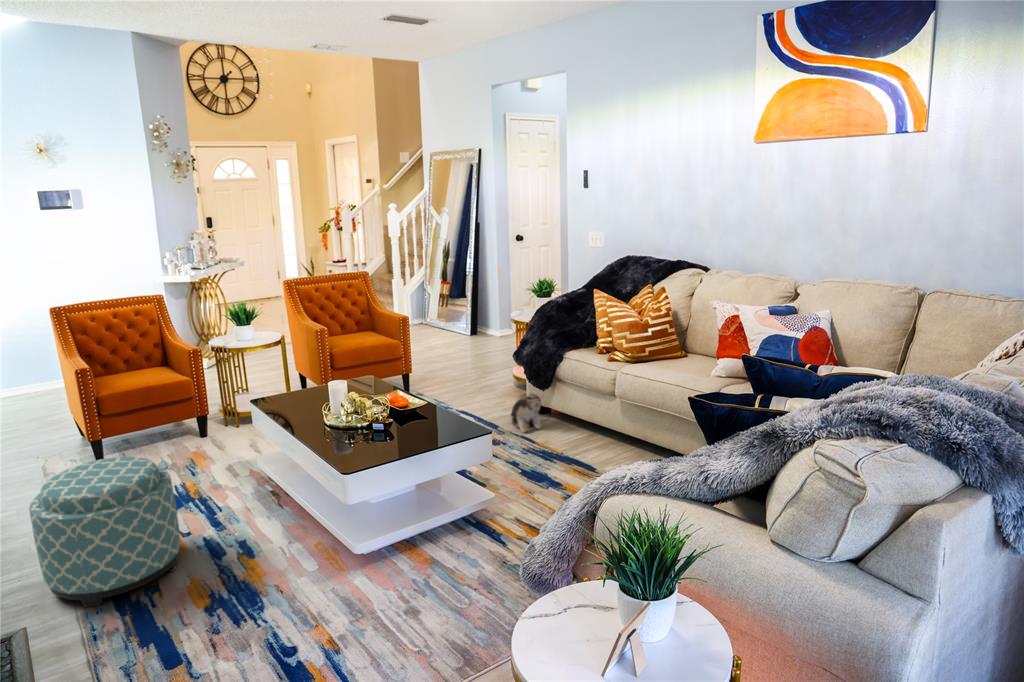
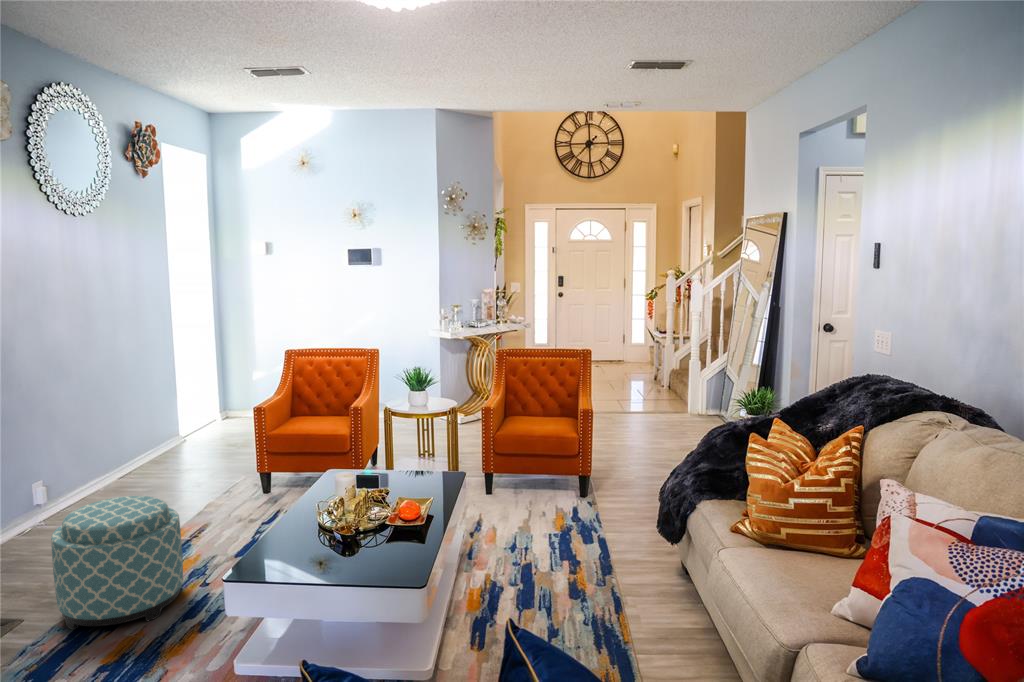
plush toy: present [511,393,543,433] -> none [621,545,659,598]

